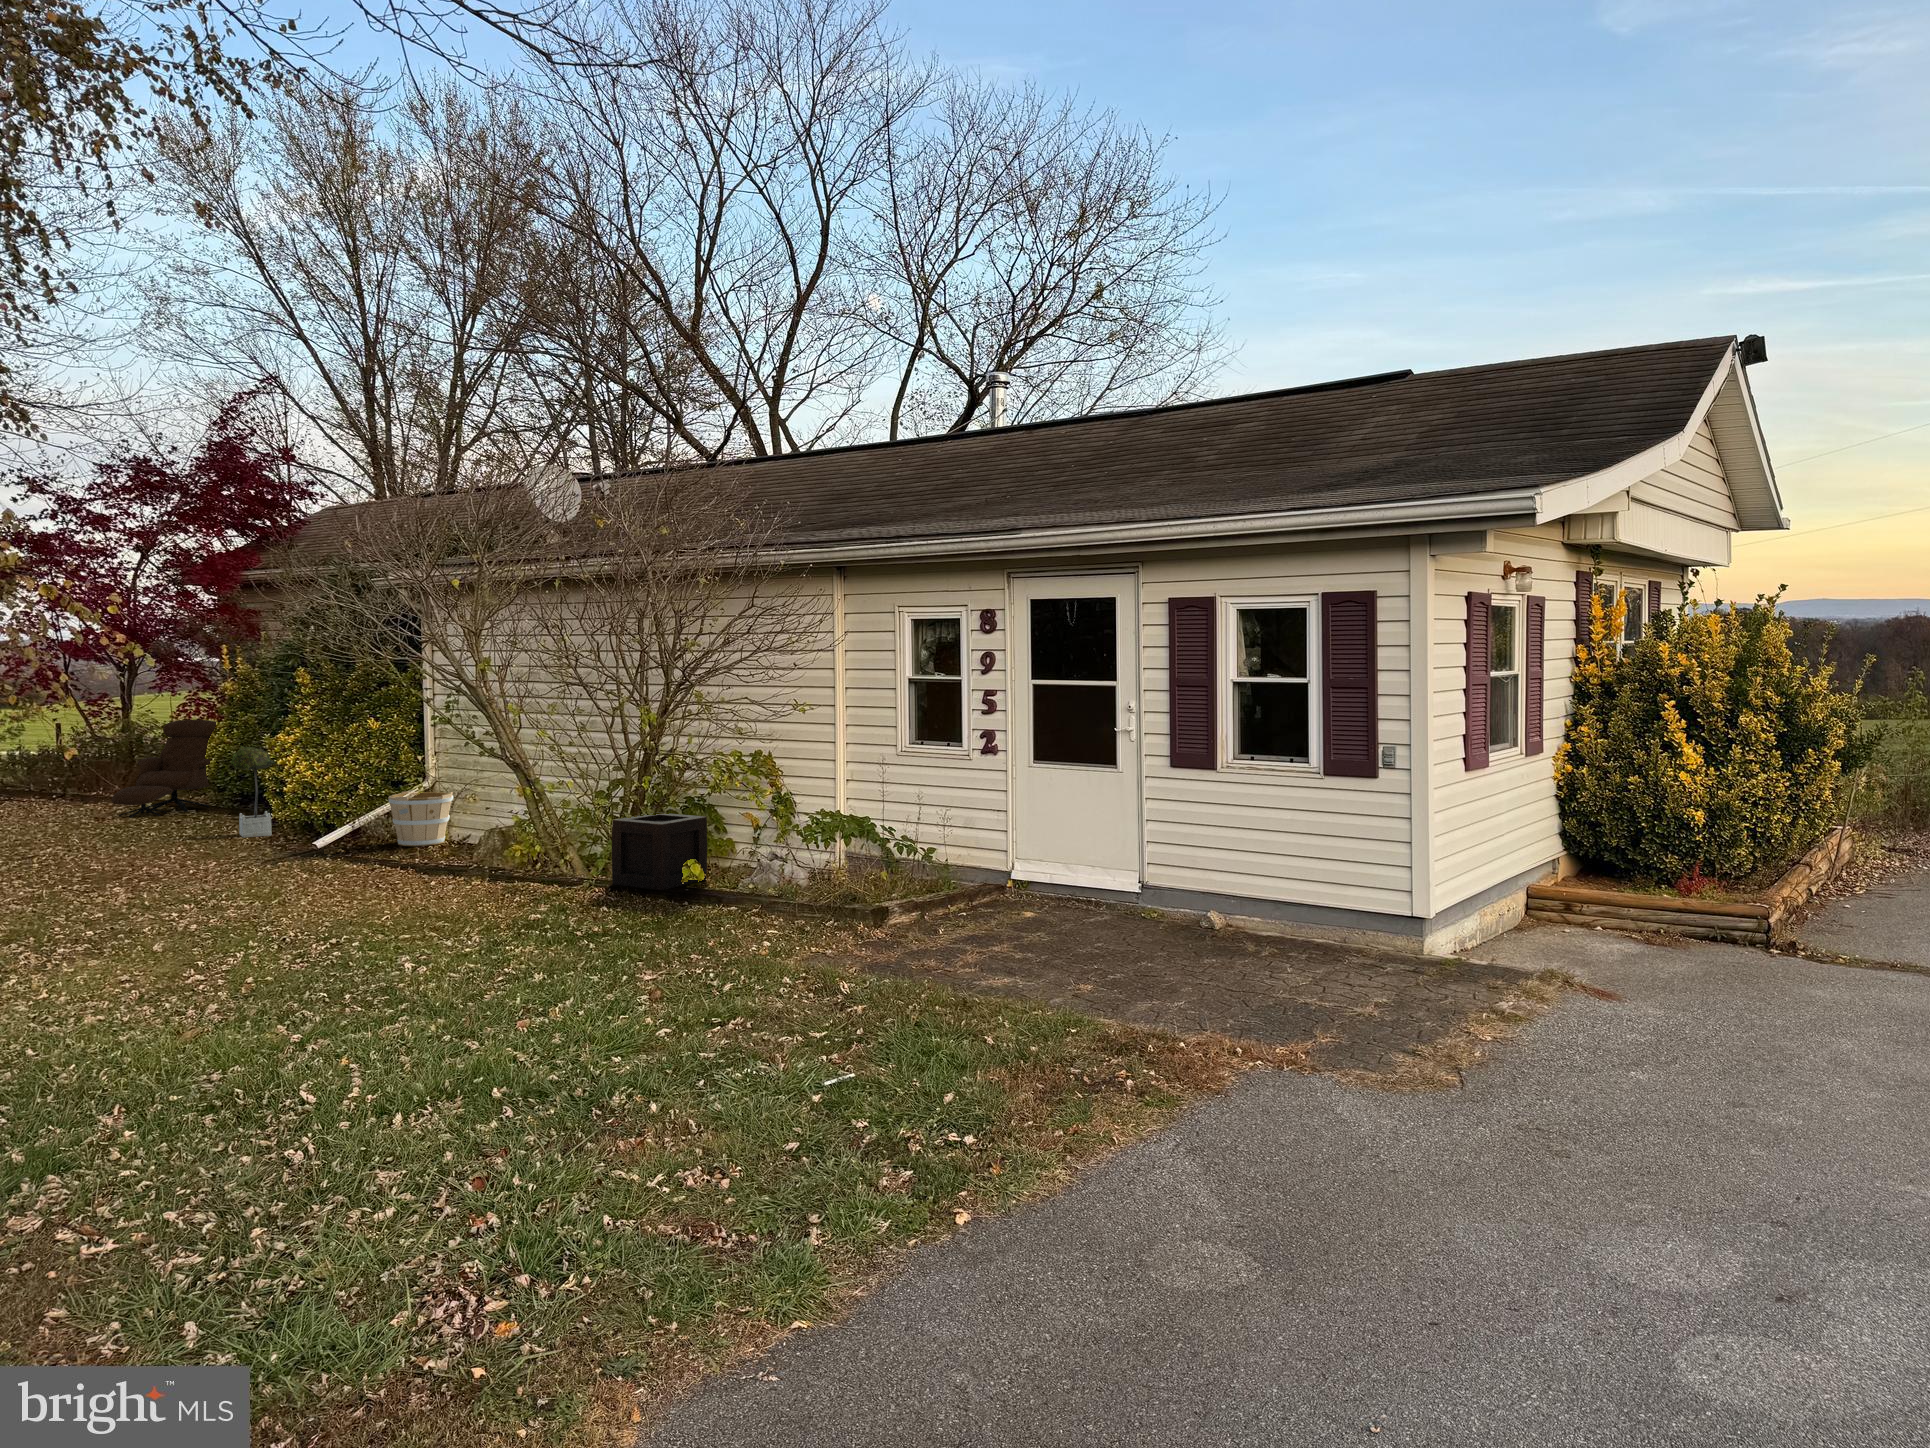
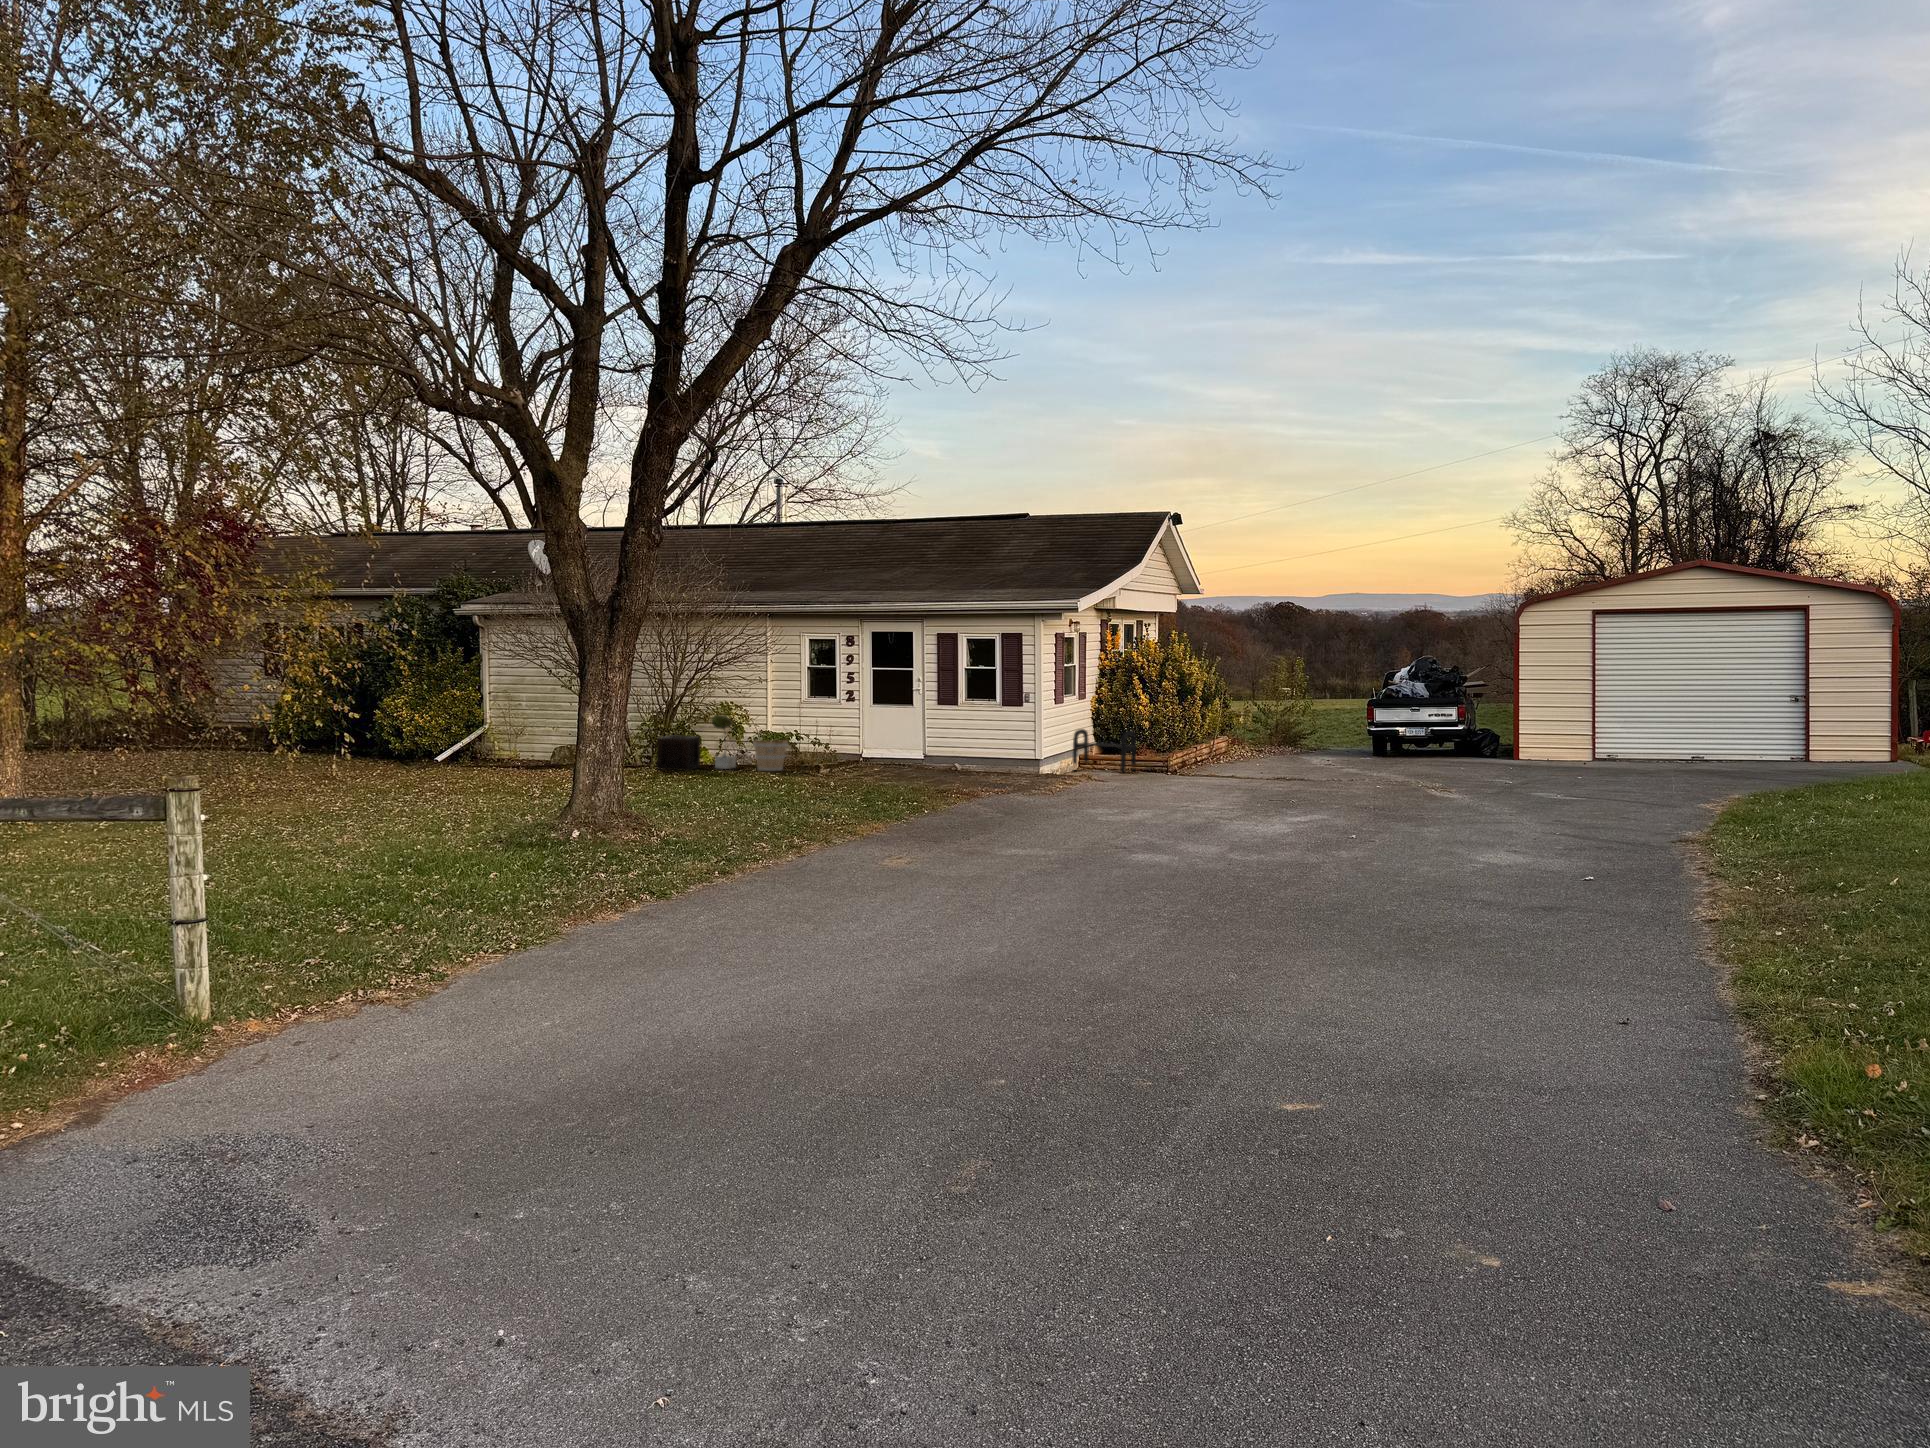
lounge chair: present [112,720,216,818] -> none [234,695,289,757]
potted tree: present [231,746,275,837] -> present [712,715,736,769]
wooden bucket: present [388,791,454,846] -> present [753,740,788,771]
bench: none [1510,827,1682,954] -> present [1073,729,1136,774]

